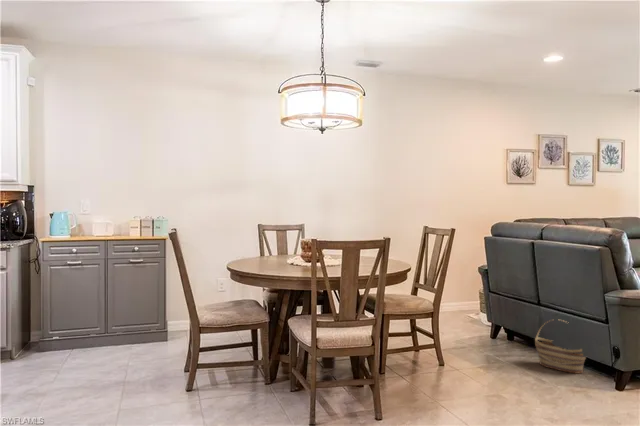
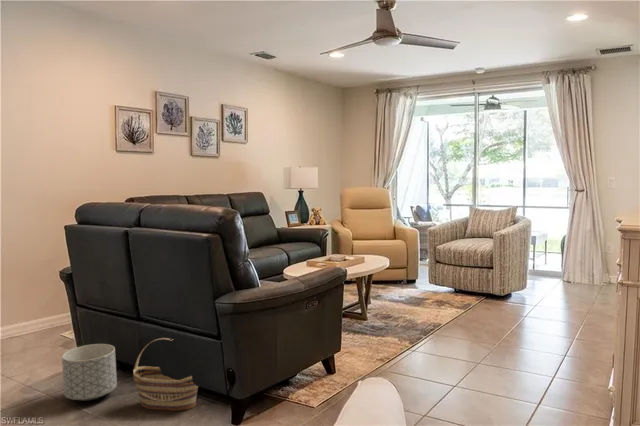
planter: none [486,318,520,354] -> present [62,344,117,401]

